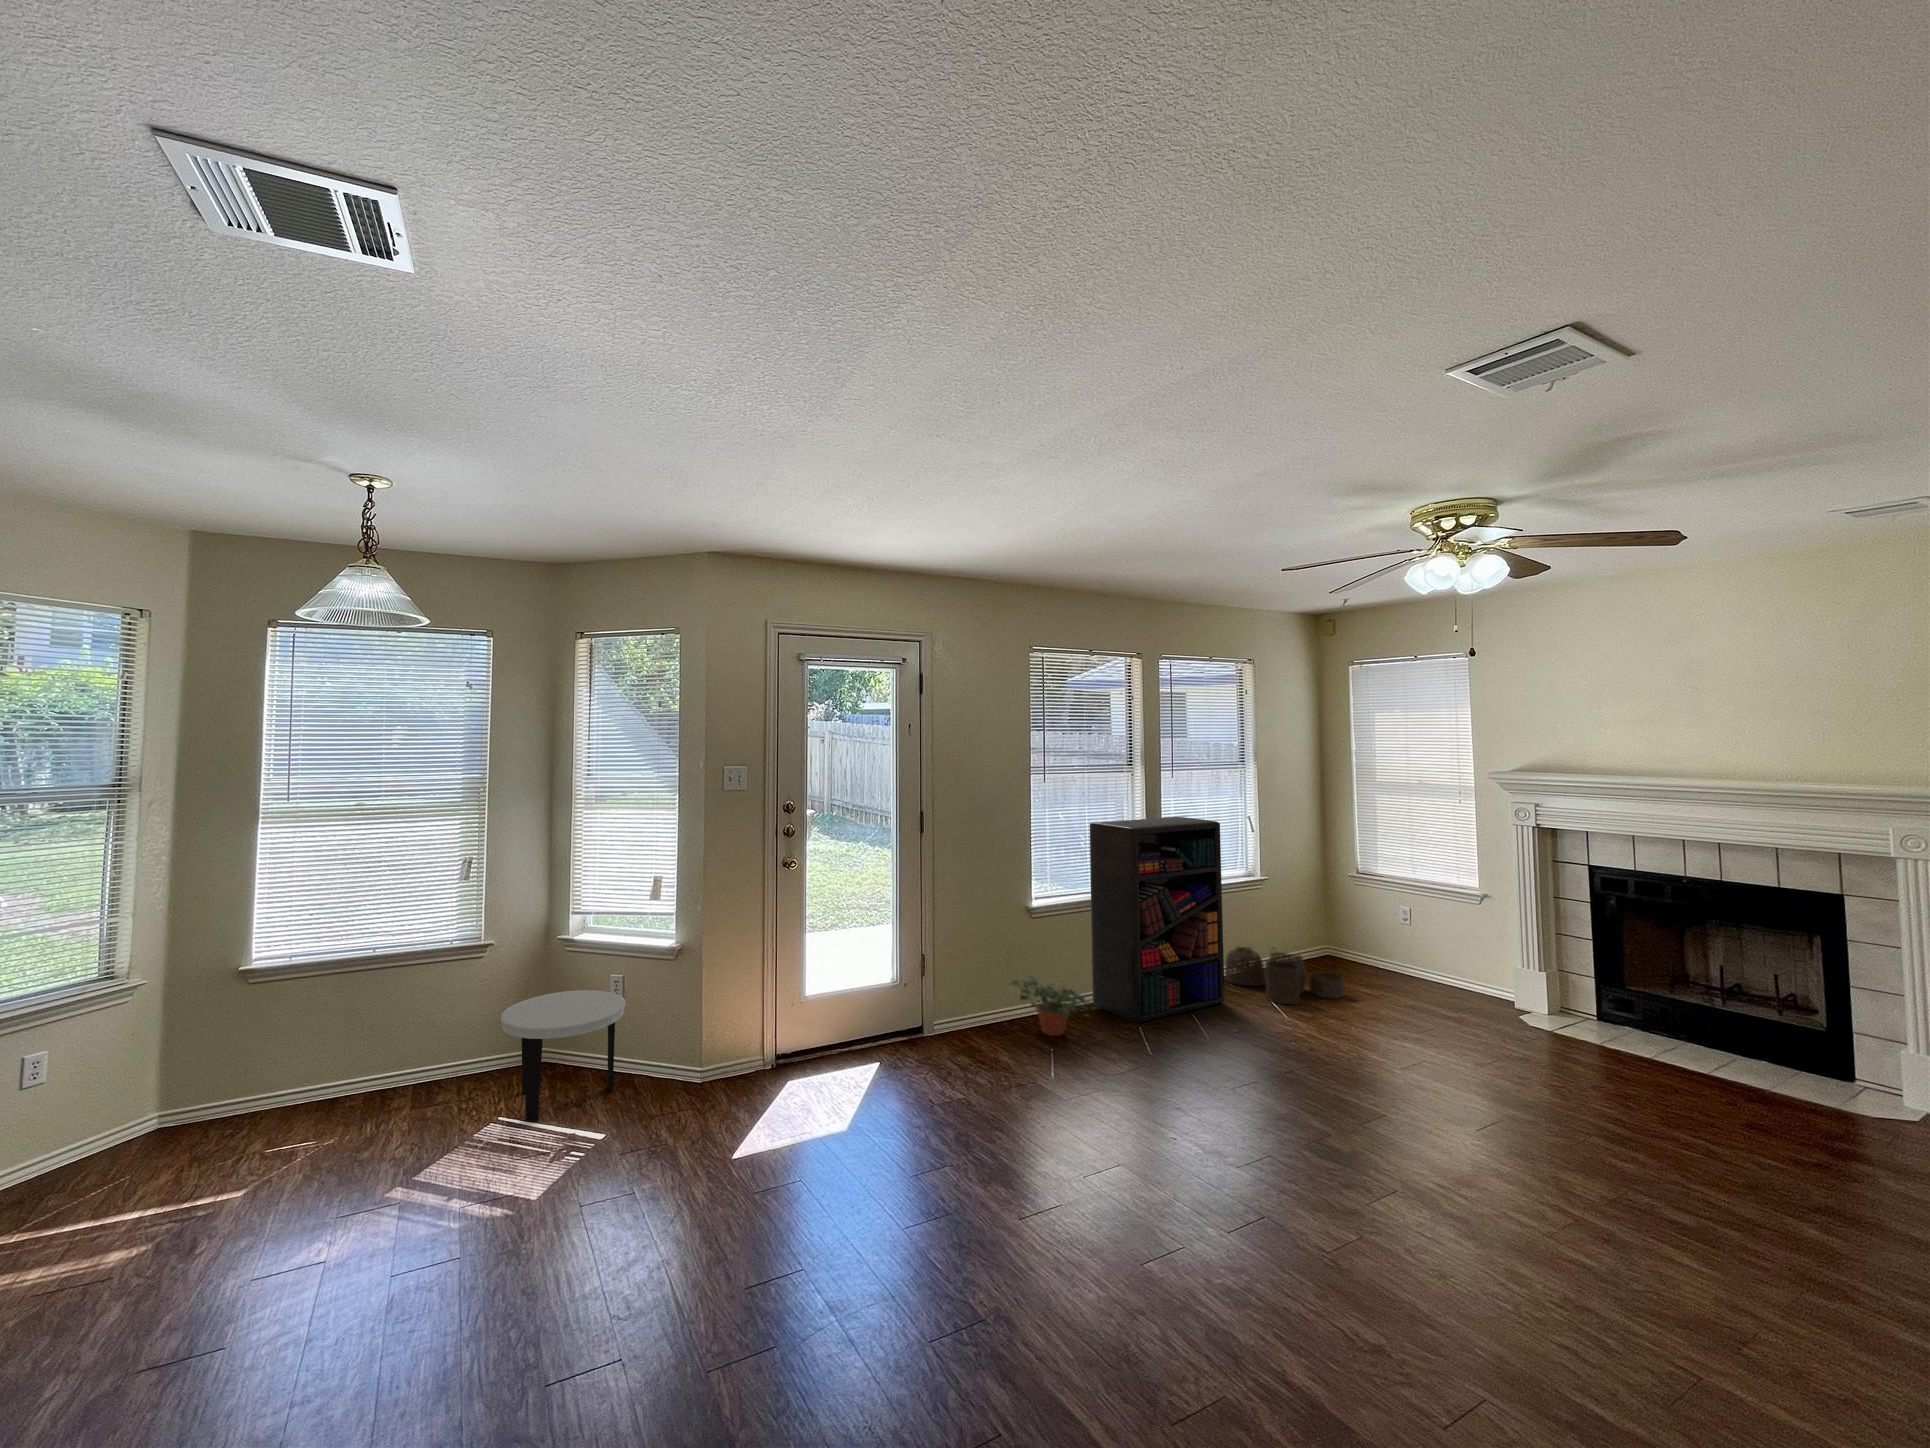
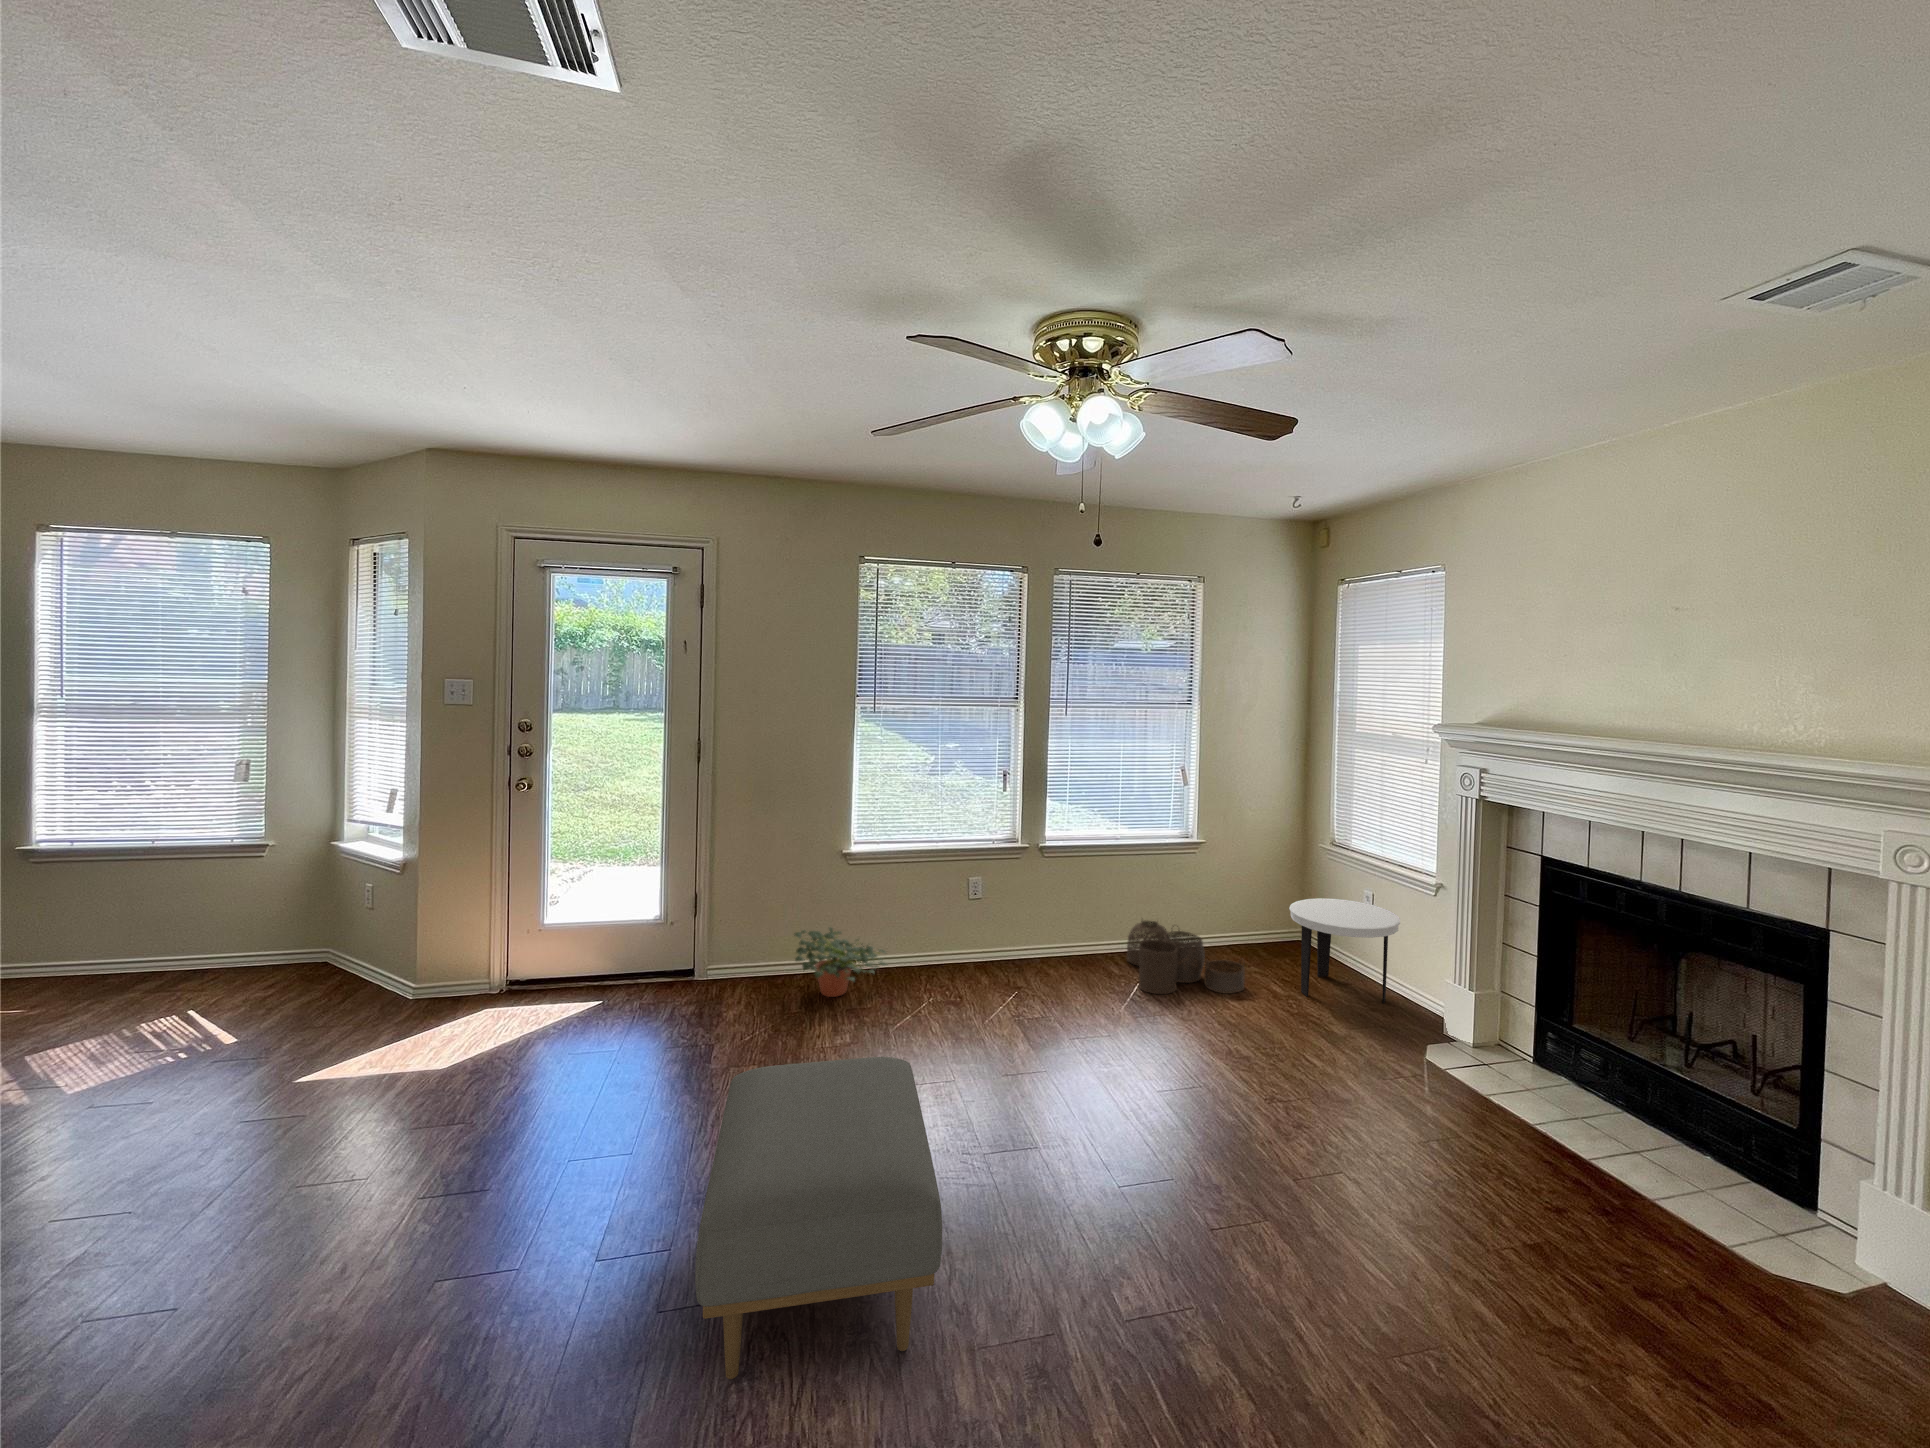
bookshelf: present [1090,817,1225,1022] -> none [928,761,1084,993]
side table: present [500,990,626,1121] -> present [1289,898,1400,1003]
ottoman: none [1243,1052,1548,1291] -> present [695,1057,942,1379]

